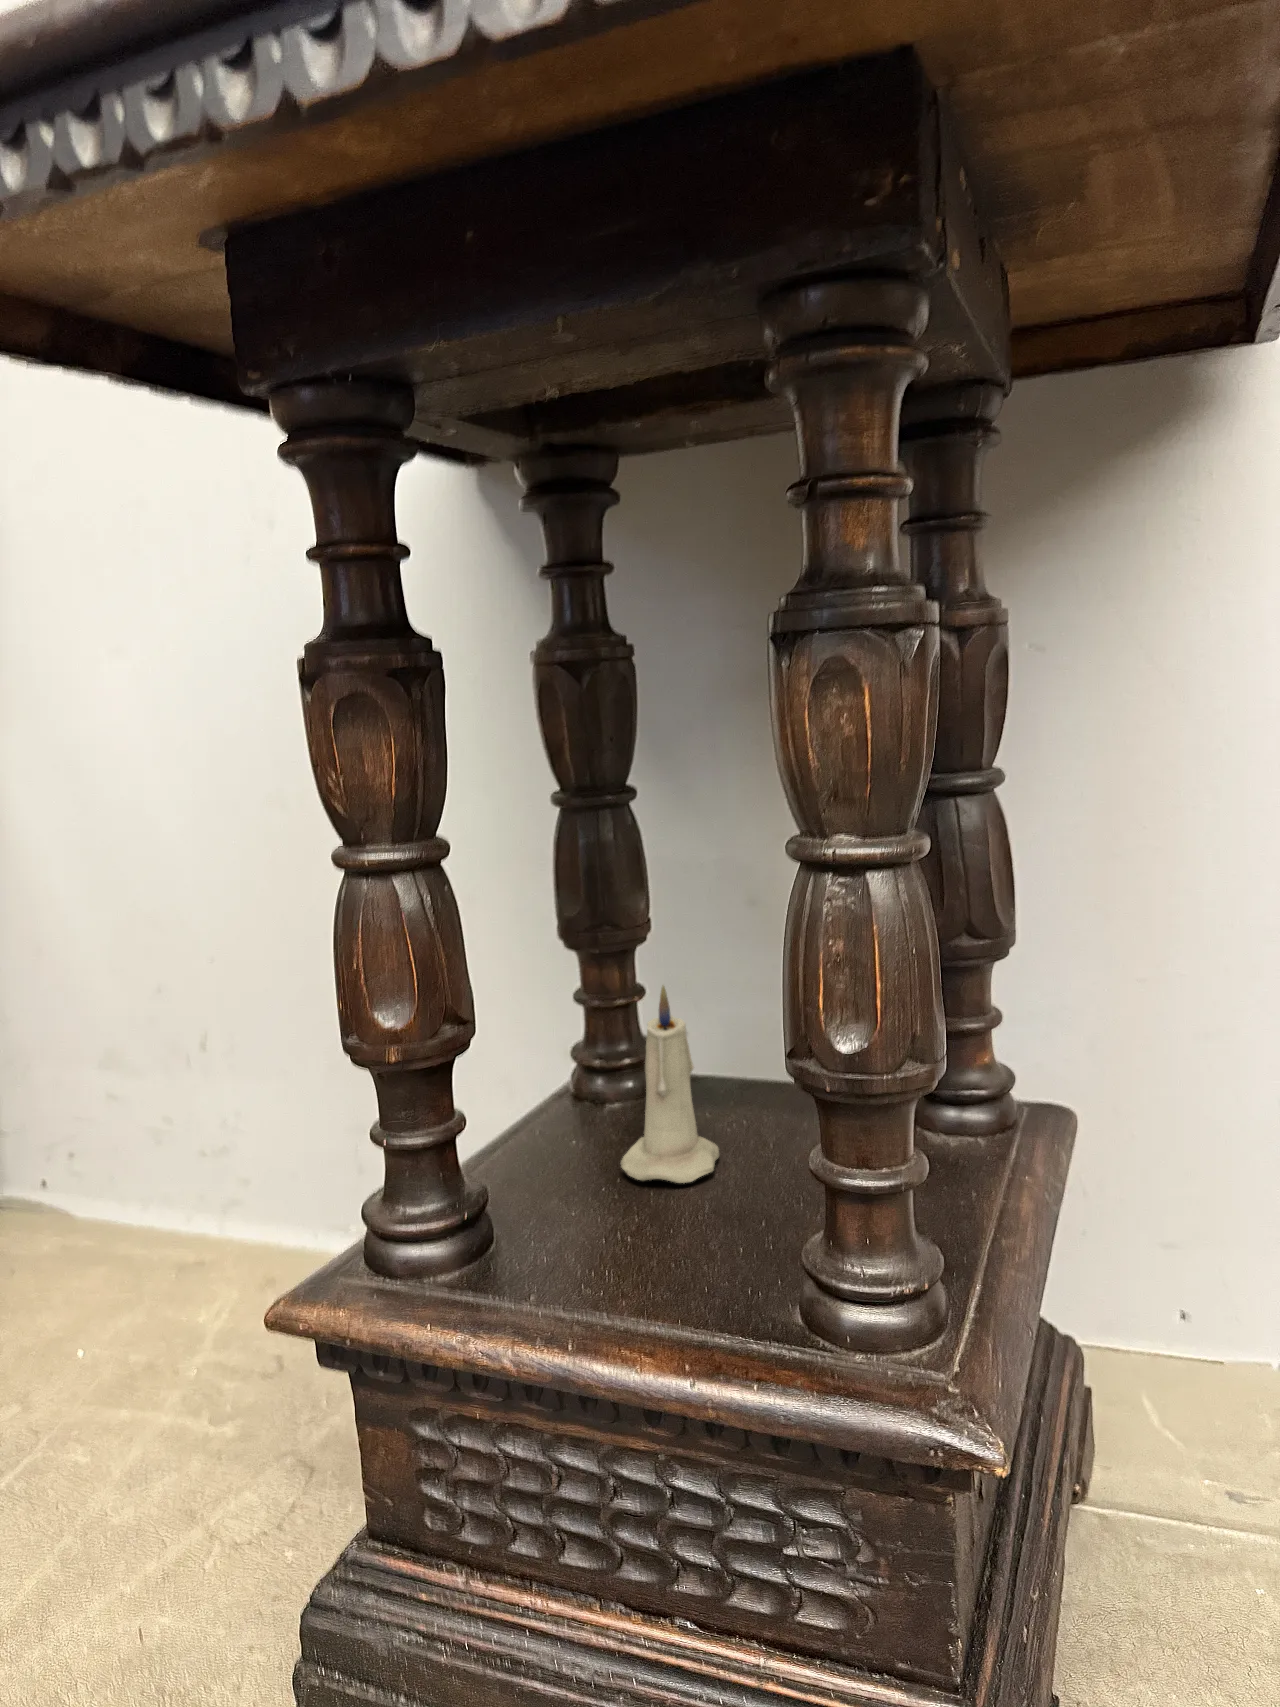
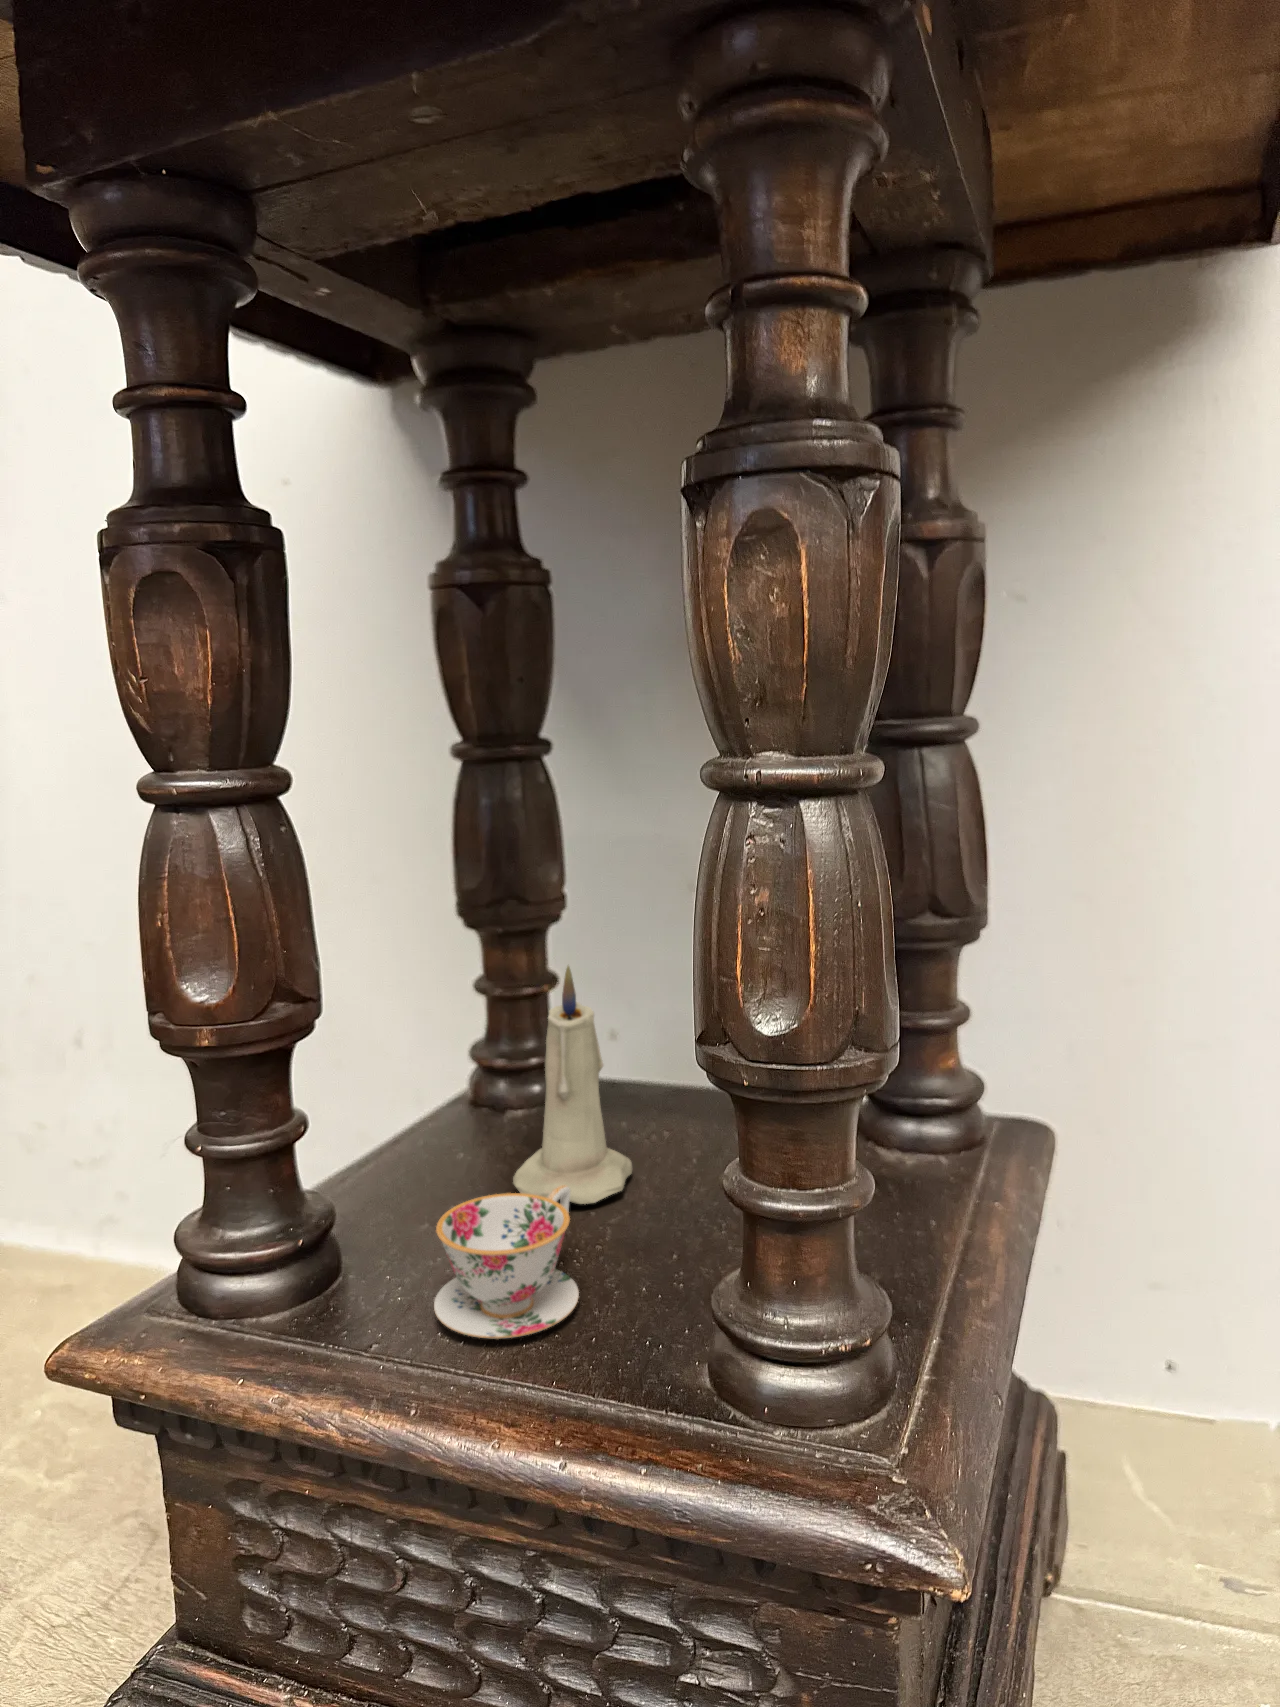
teacup: none [573,1168,689,1291] -> present [434,1185,579,1339]

